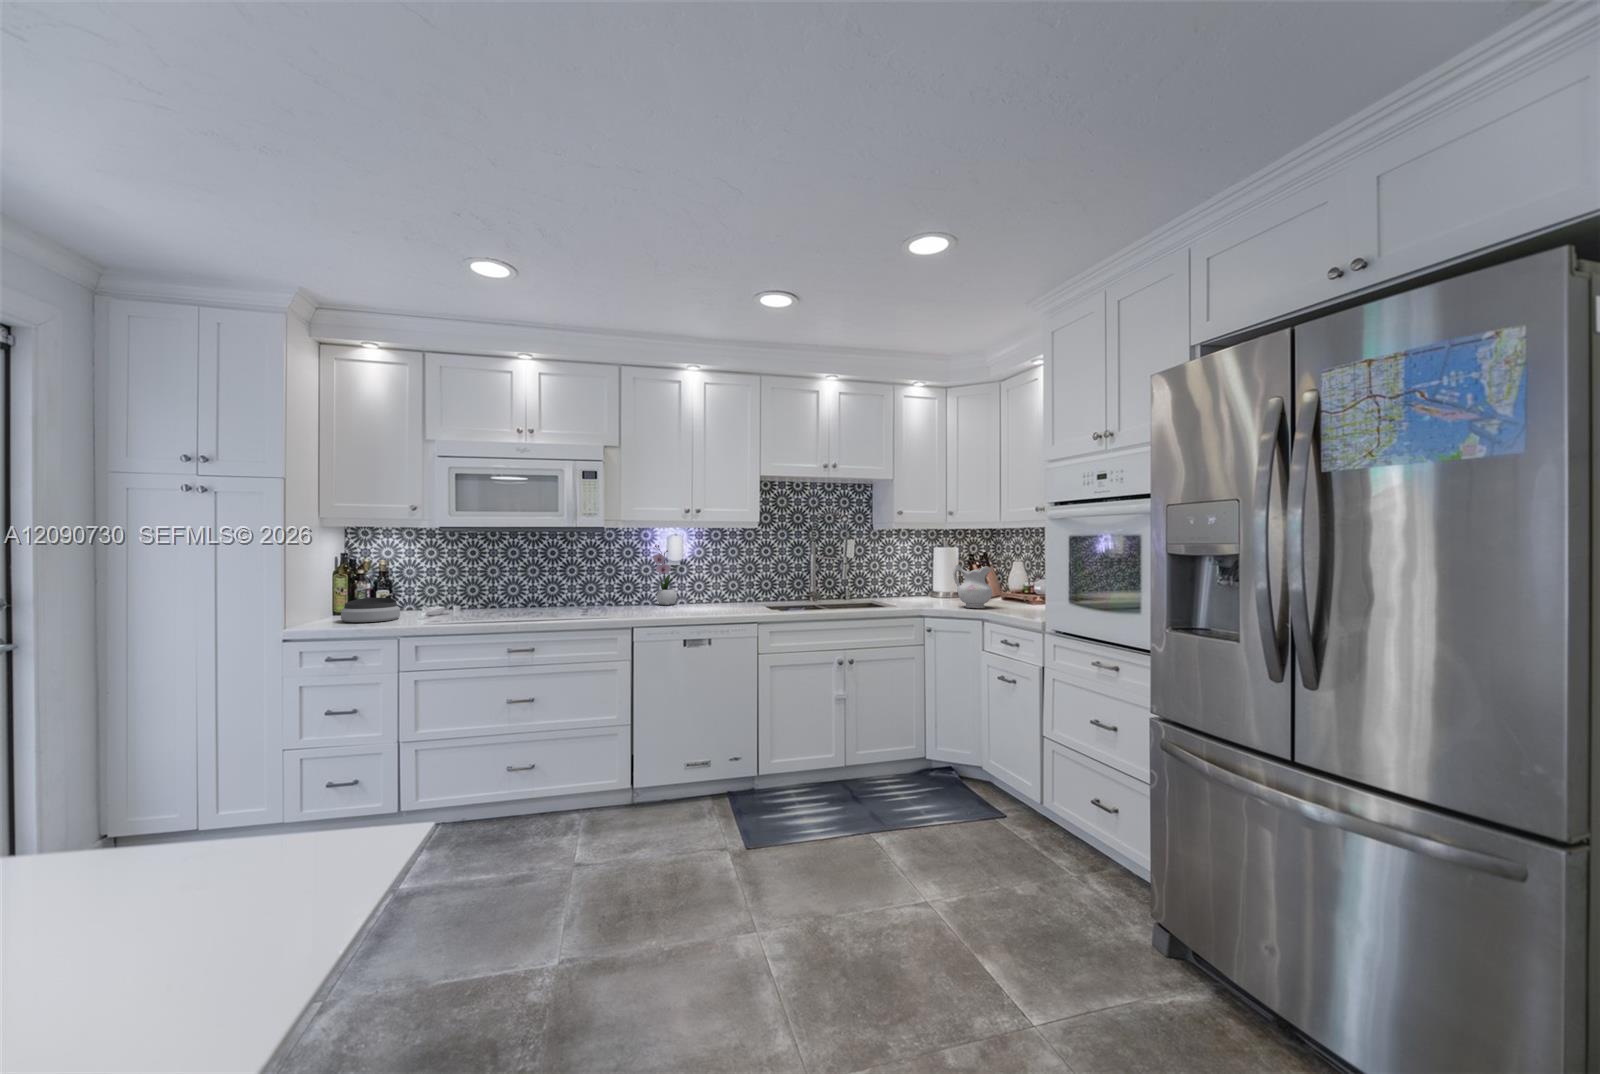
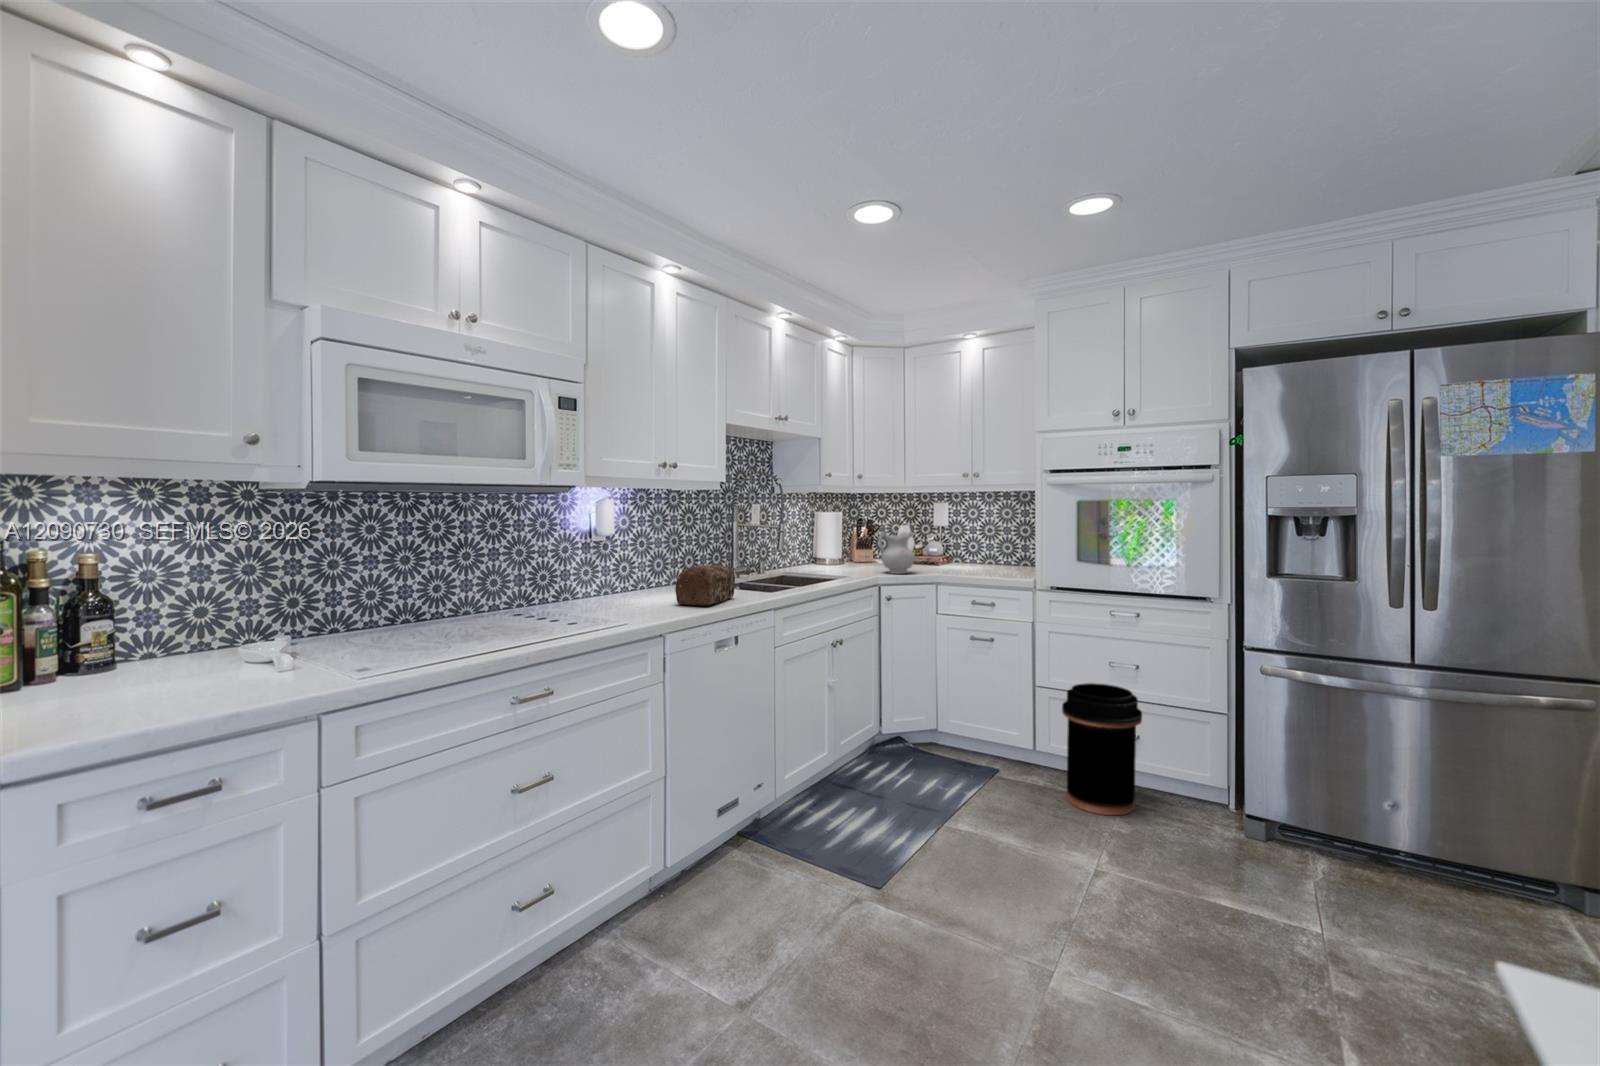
flower arrangement: present [653,545,677,605] -> none [580,513,610,599]
bread loaf: none [686,586,744,615] -> present [675,565,735,606]
bowl: present [341,598,400,622] -> none [63,635,220,701]
trash can: none [1008,737,1095,890] -> present [1062,683,1142,815]

